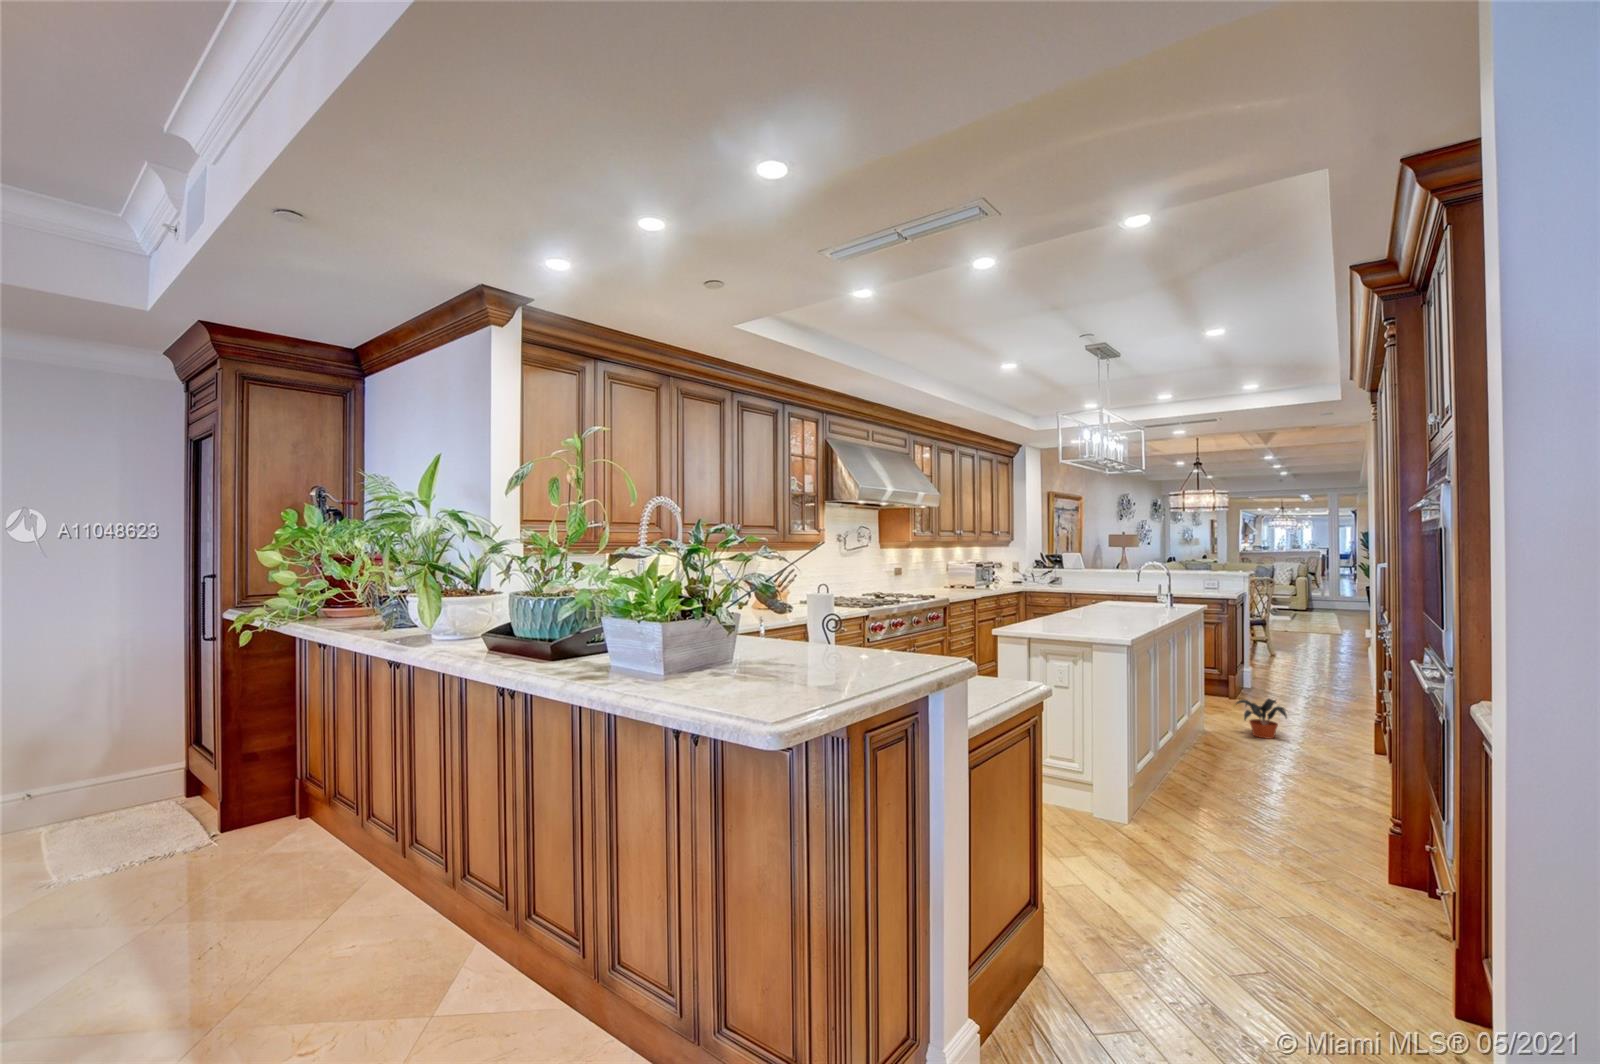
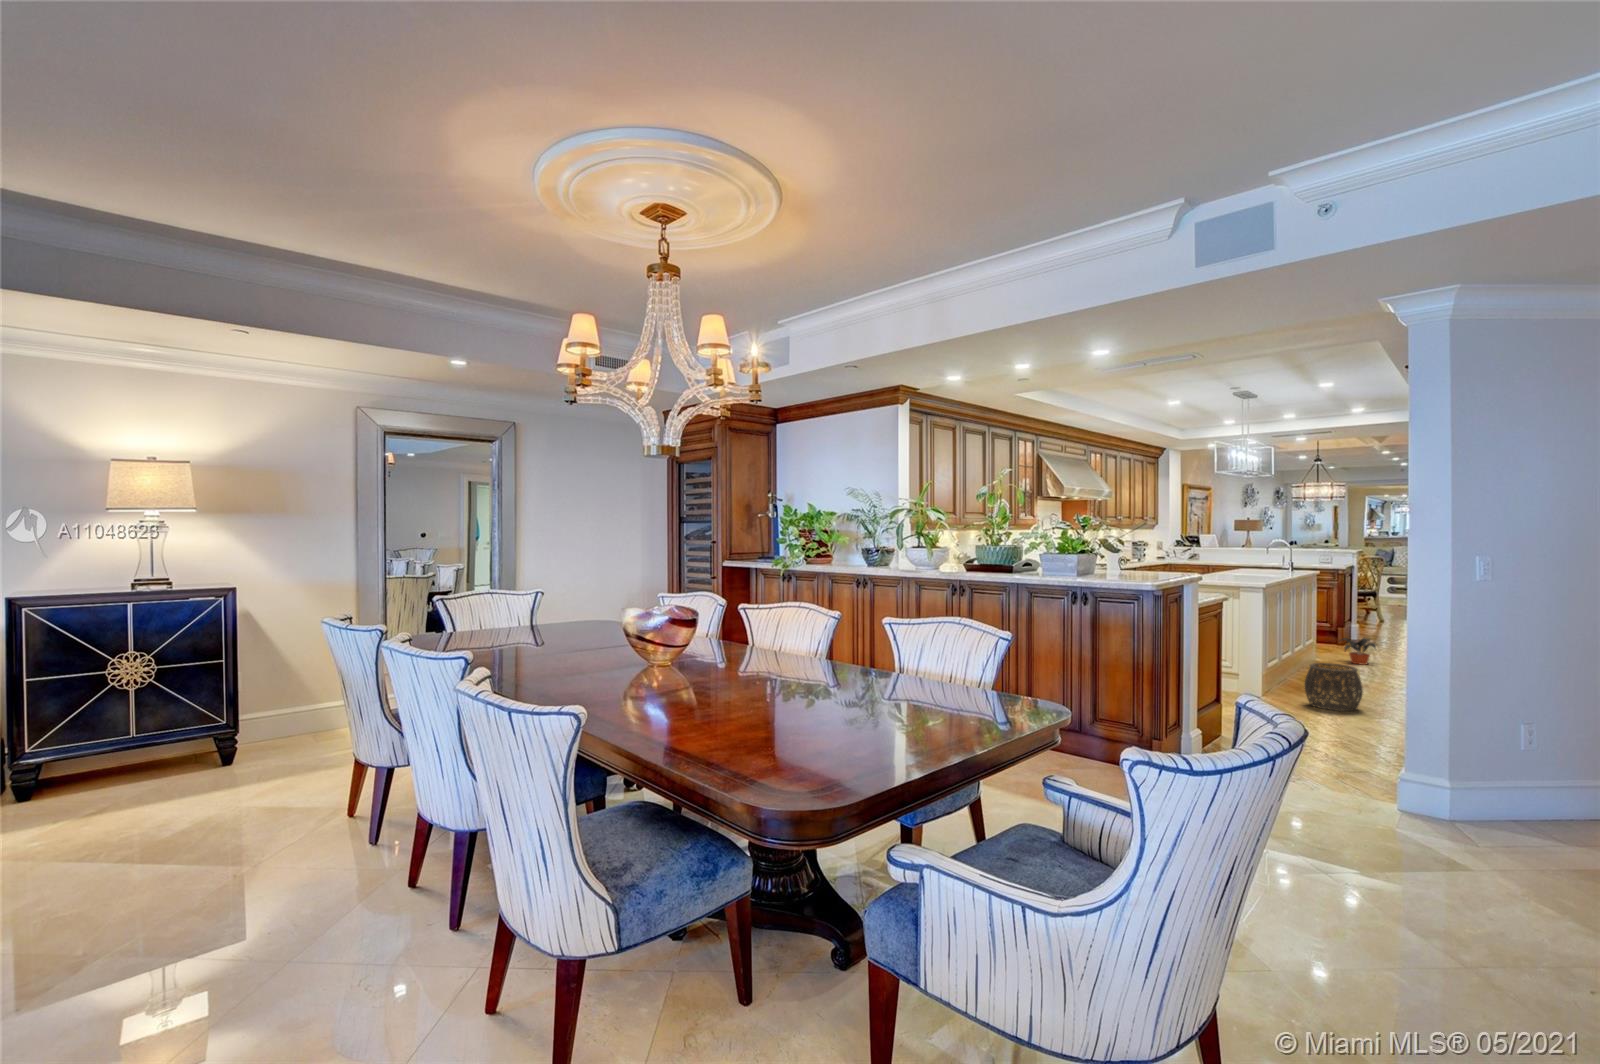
woven basket: none [1196,777,1296,874] -> present [1305,663,1363,712]

